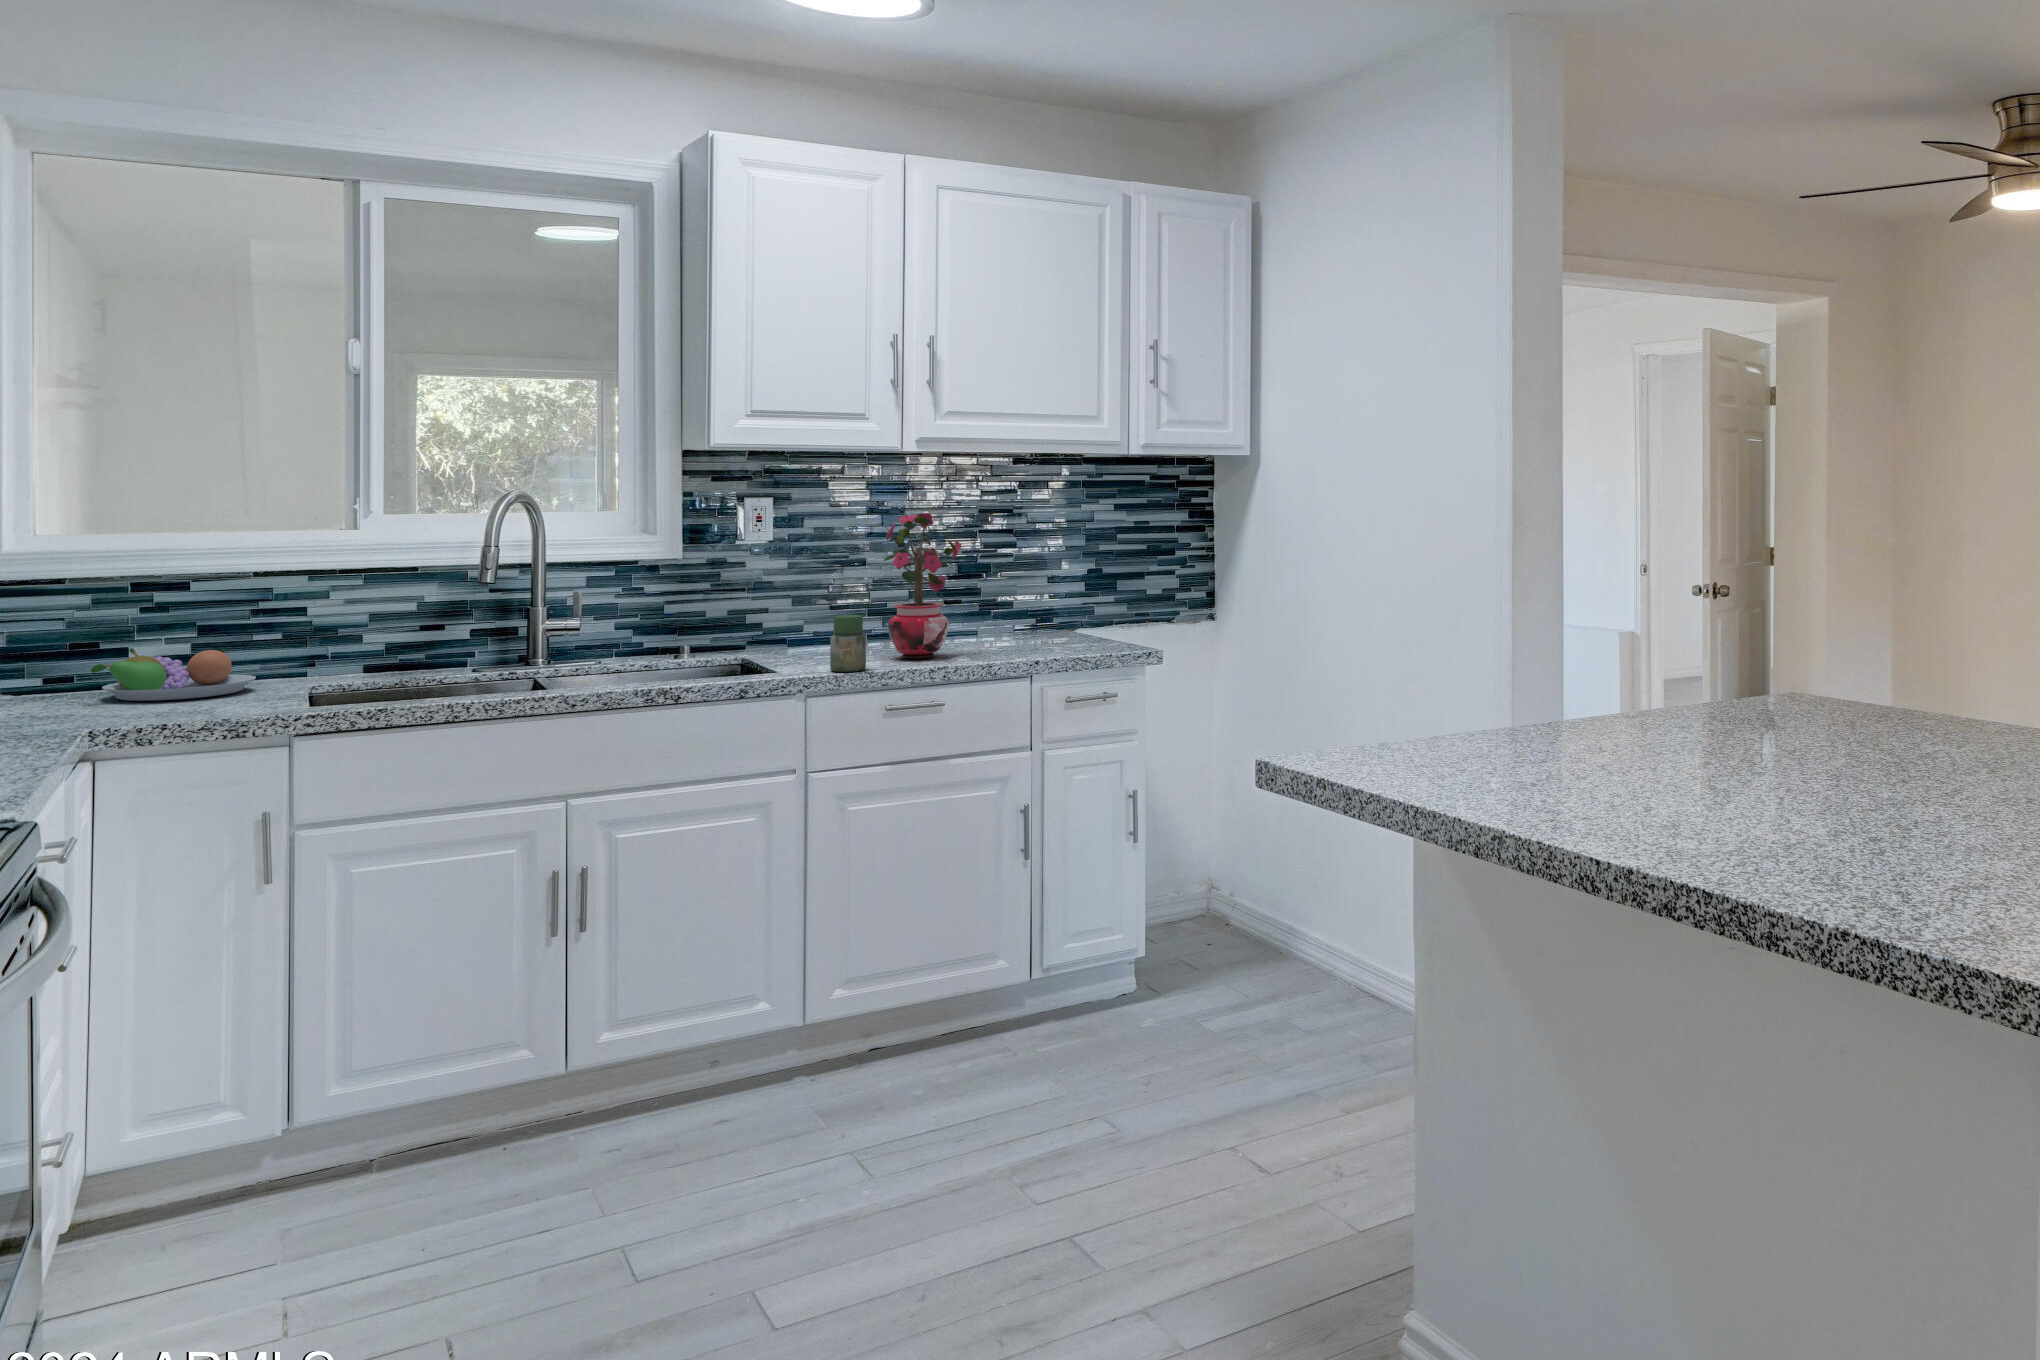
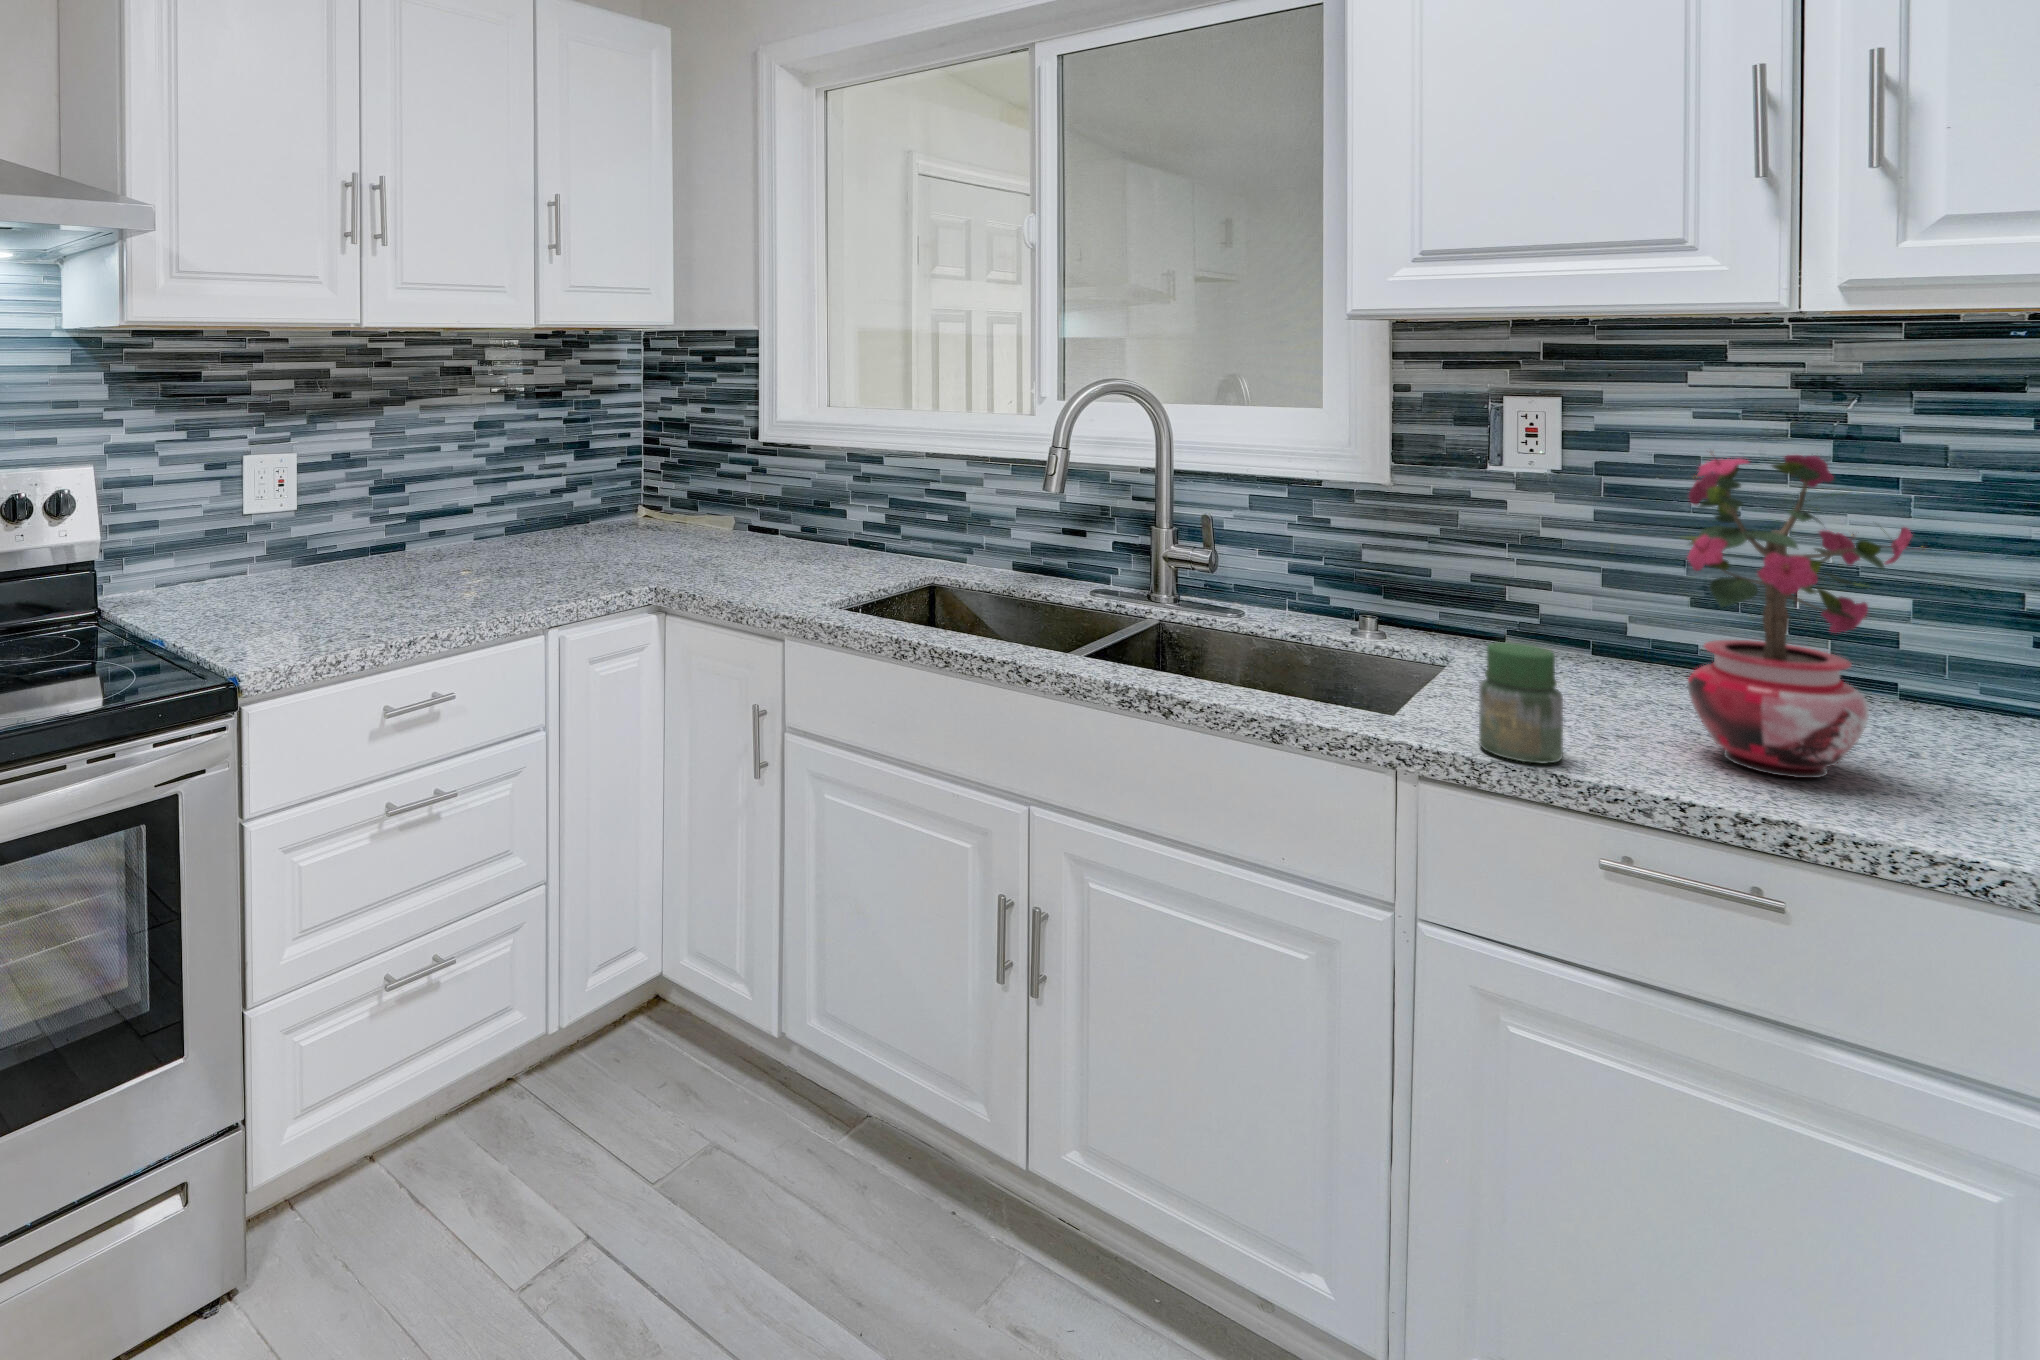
fruit bowl: present [91,648,256,701] -> none [765,514,891,573]

